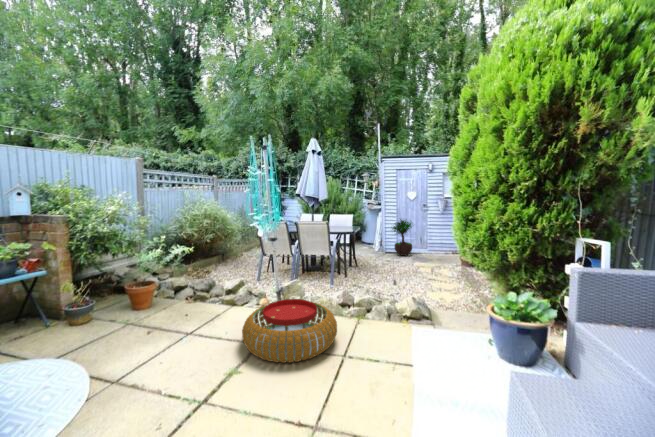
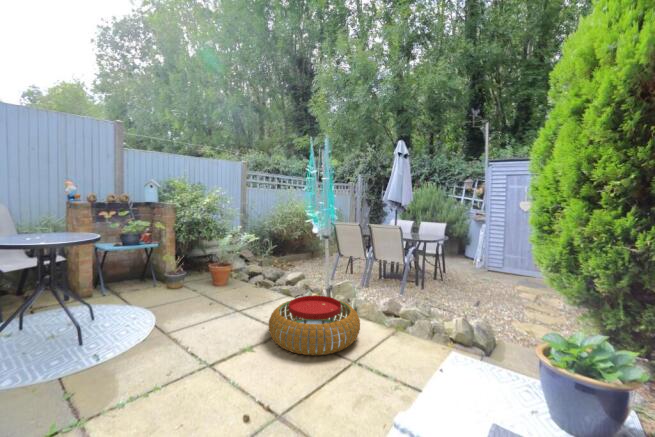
potted tree: present [392,219,412,256] -> none [492,228,525,276]

